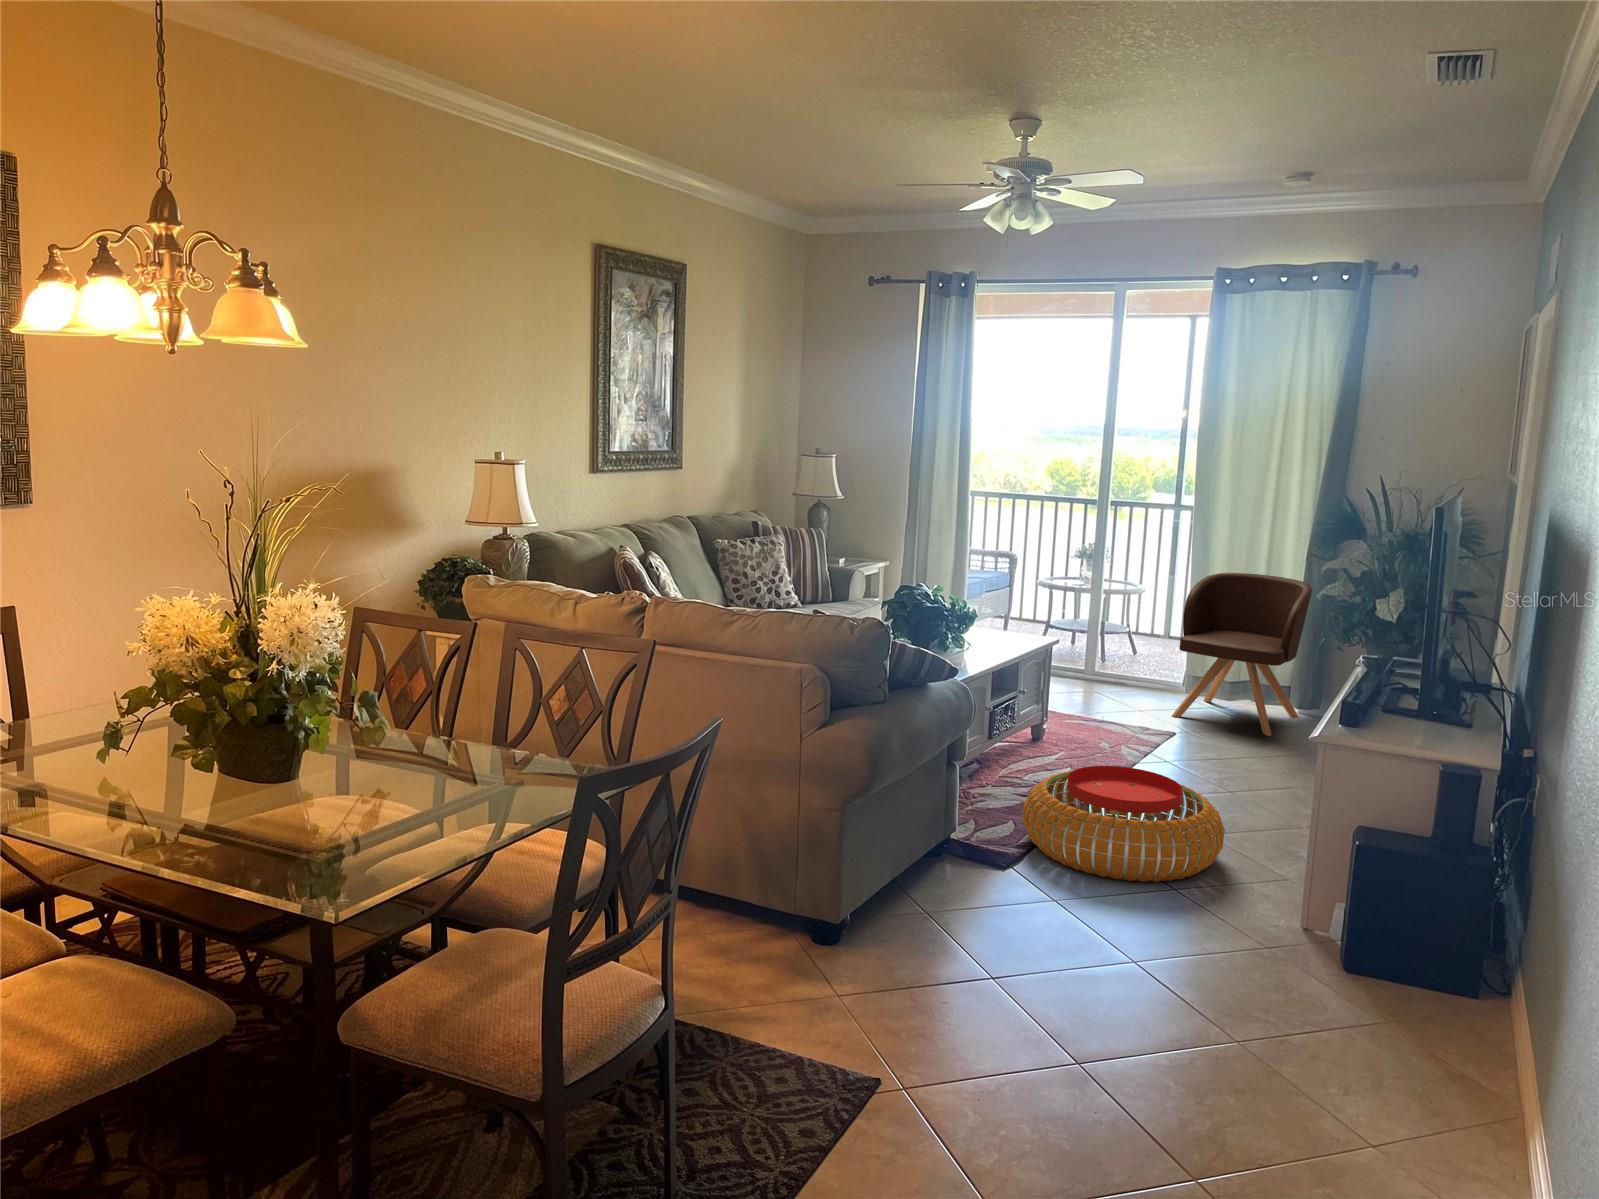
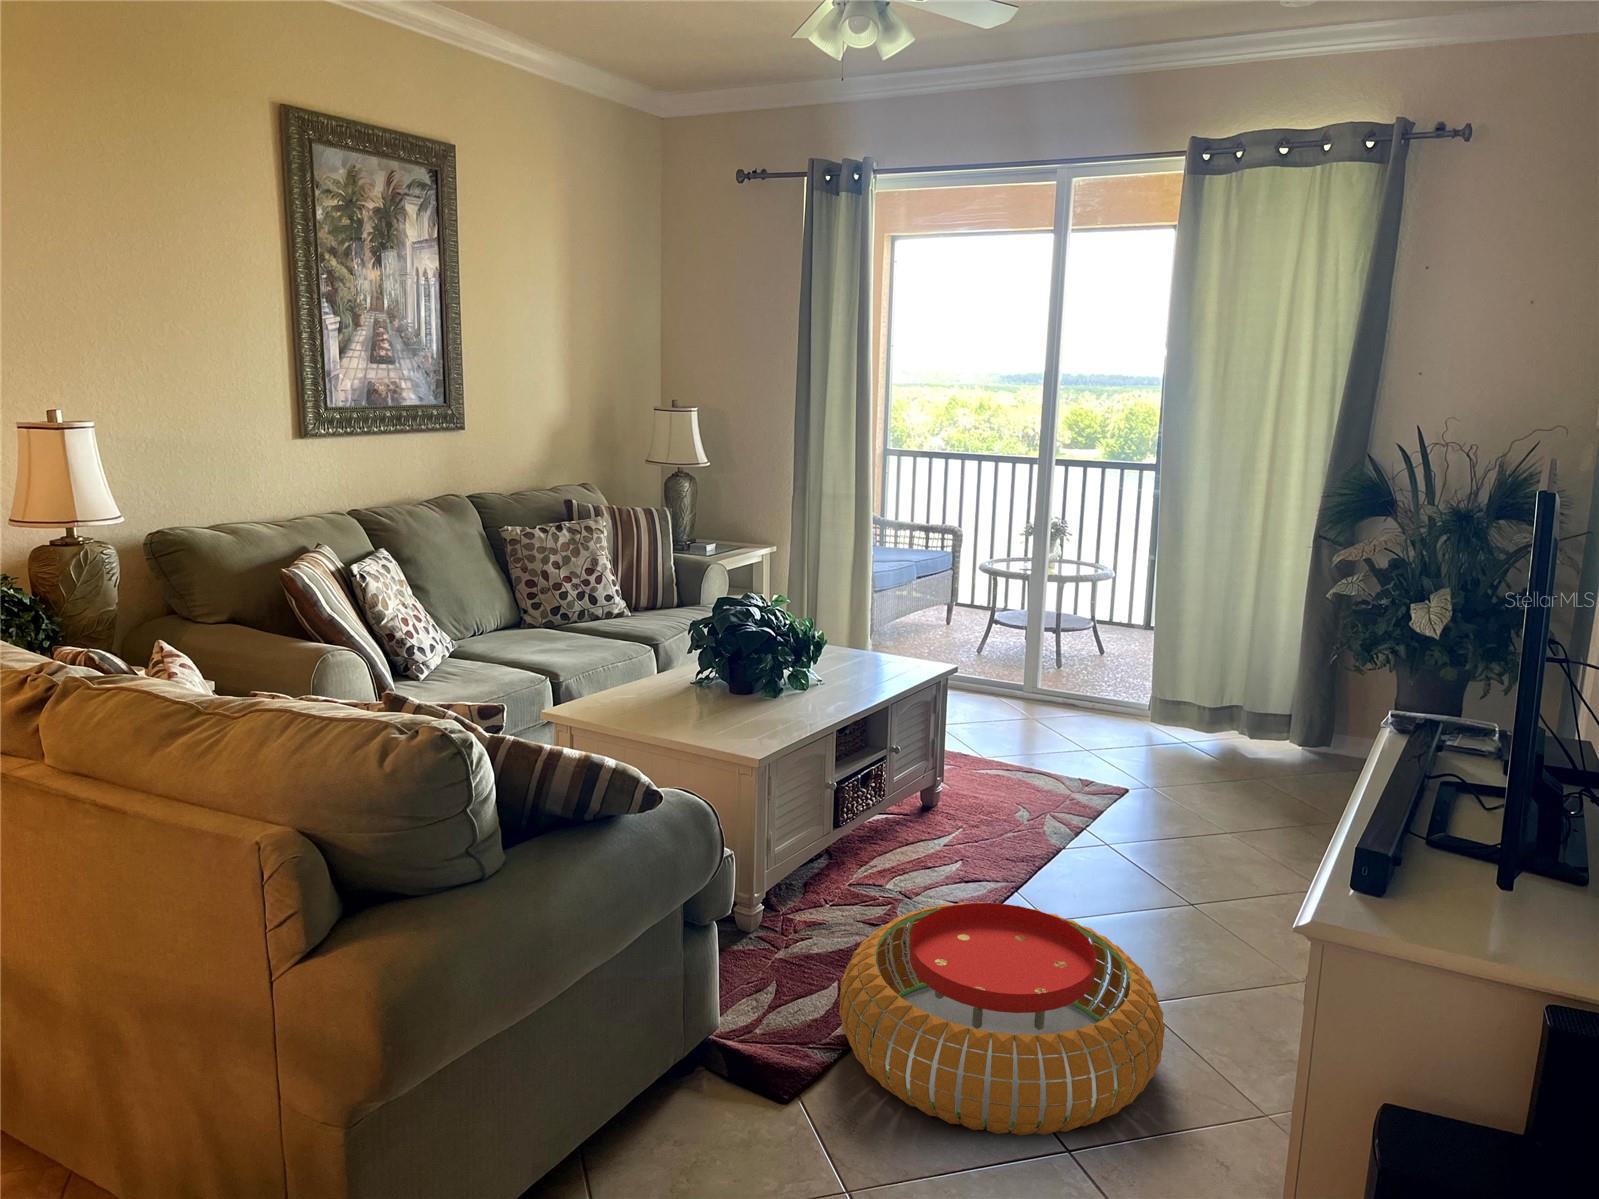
armchair: present [1172,573,1312,736] -> none [1127,560,1320,791]

